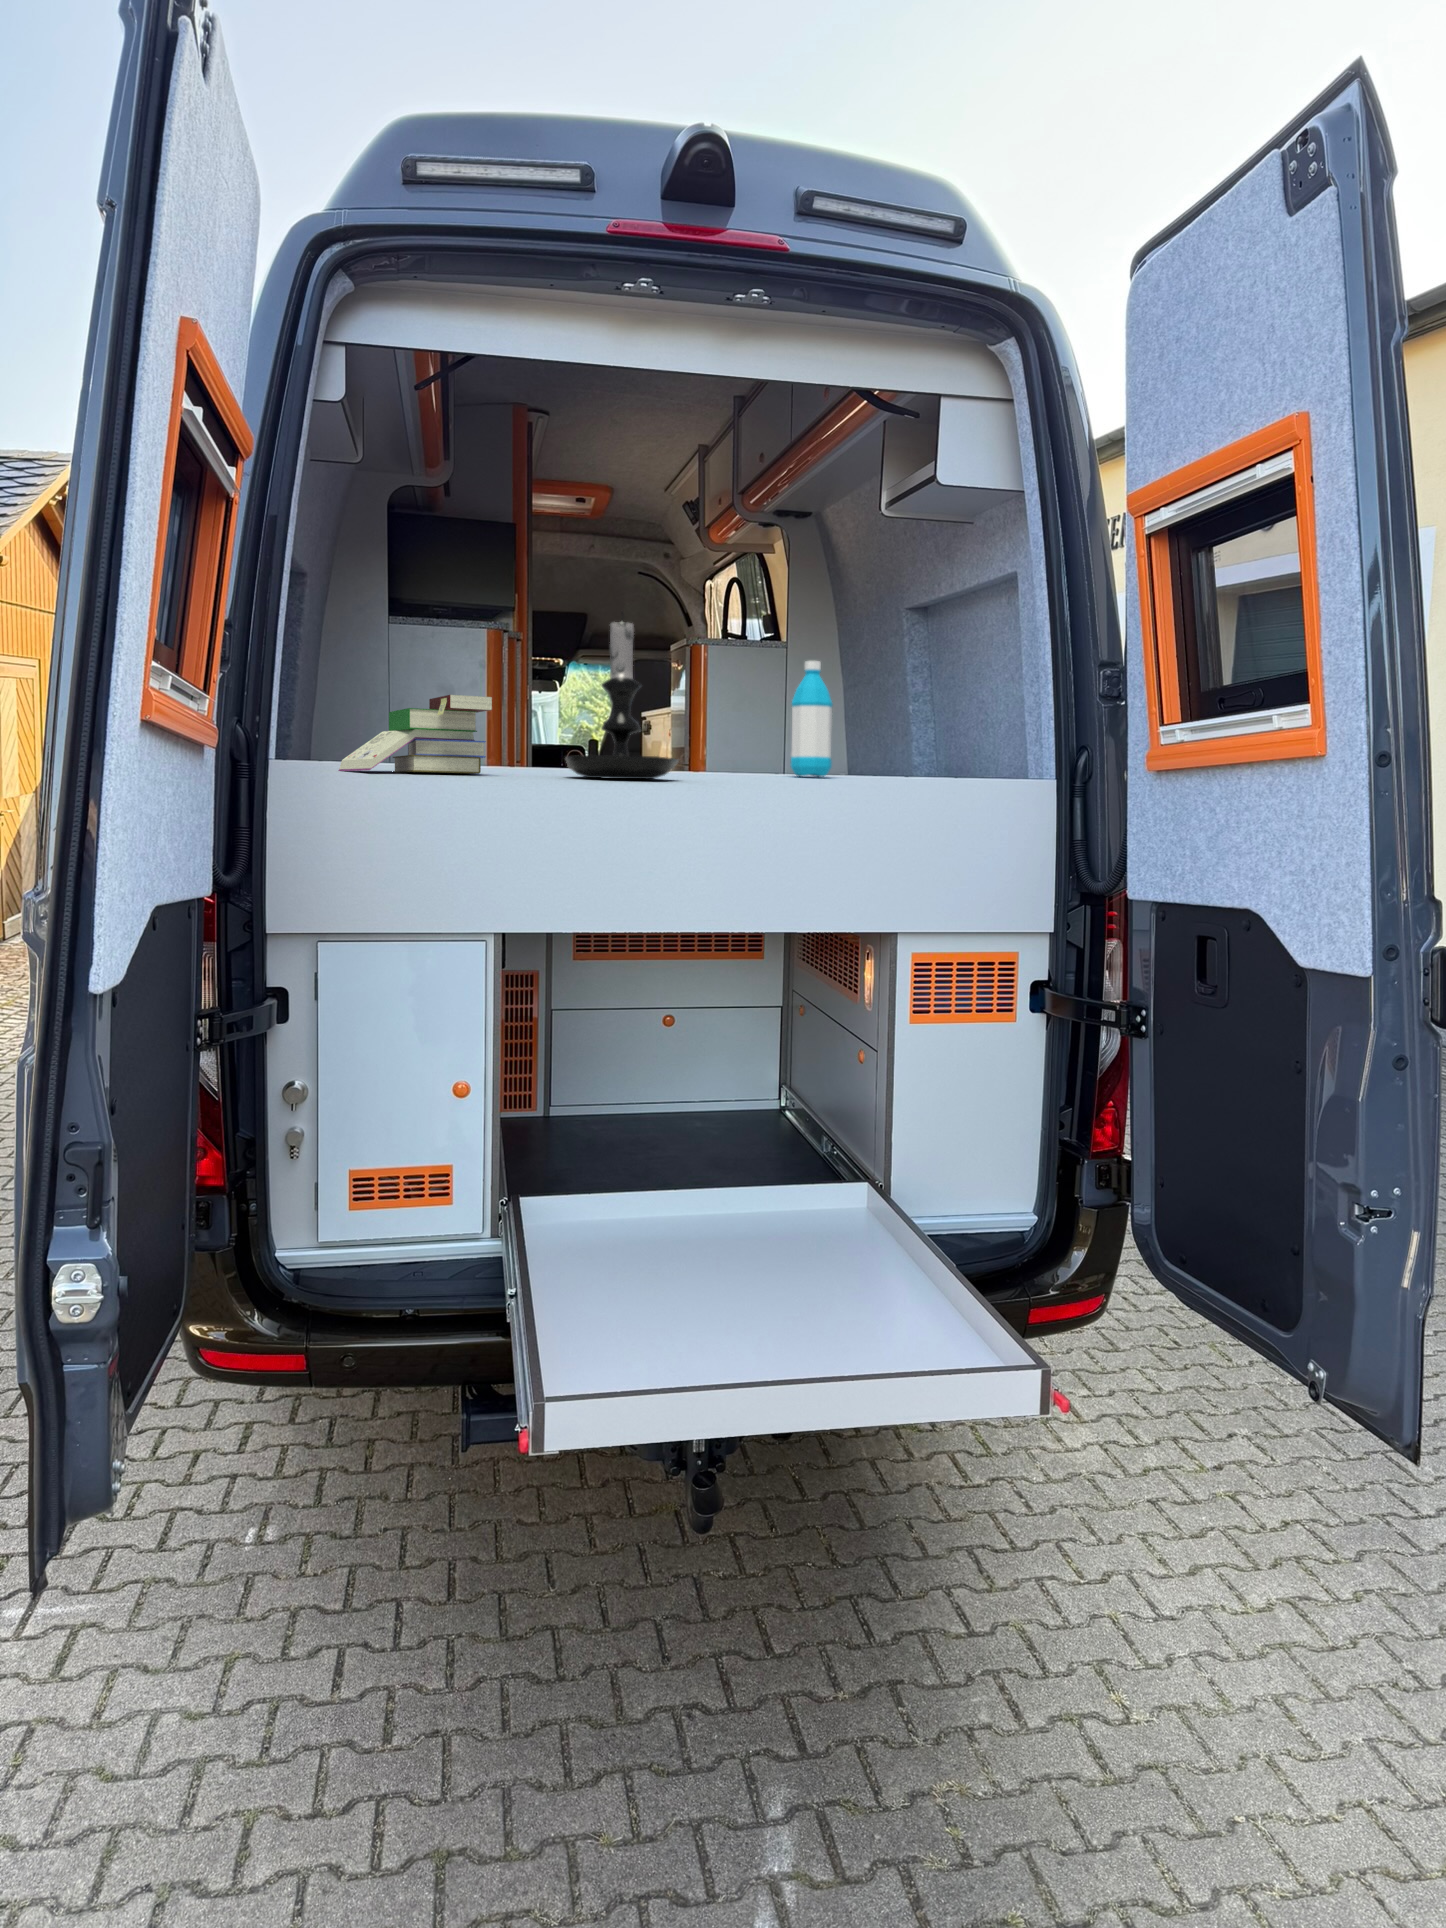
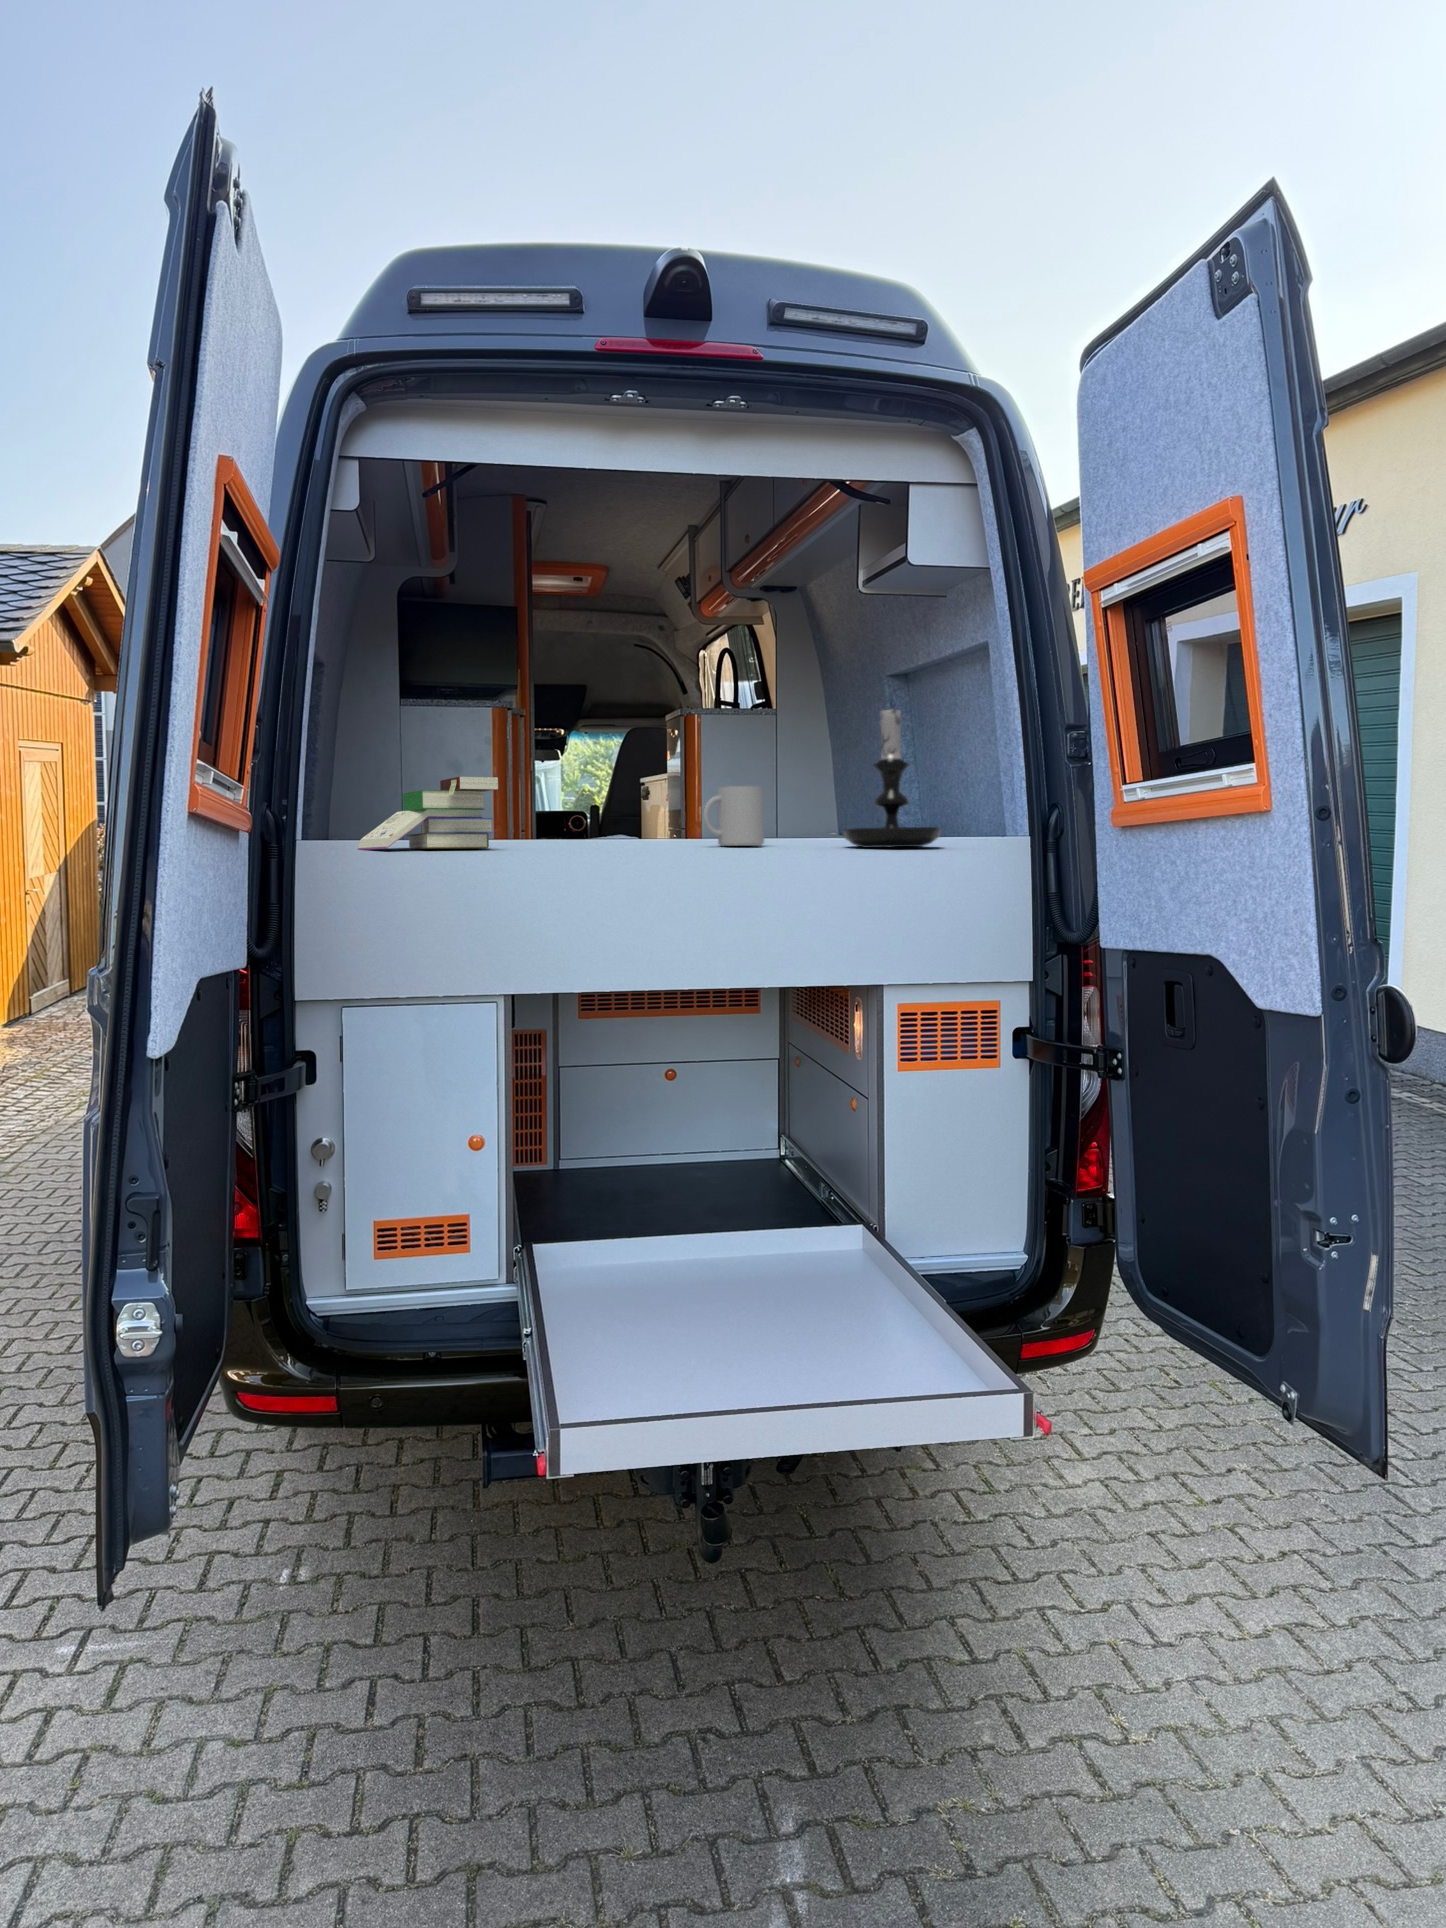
candle holder: present [566,614,680,779] -> present [843,701,941,848]
water bottle: present [791,661,833,777] -> none [779,731,819,841]
mug: none [711,716,776,780] -> present [704,786,764,846]

